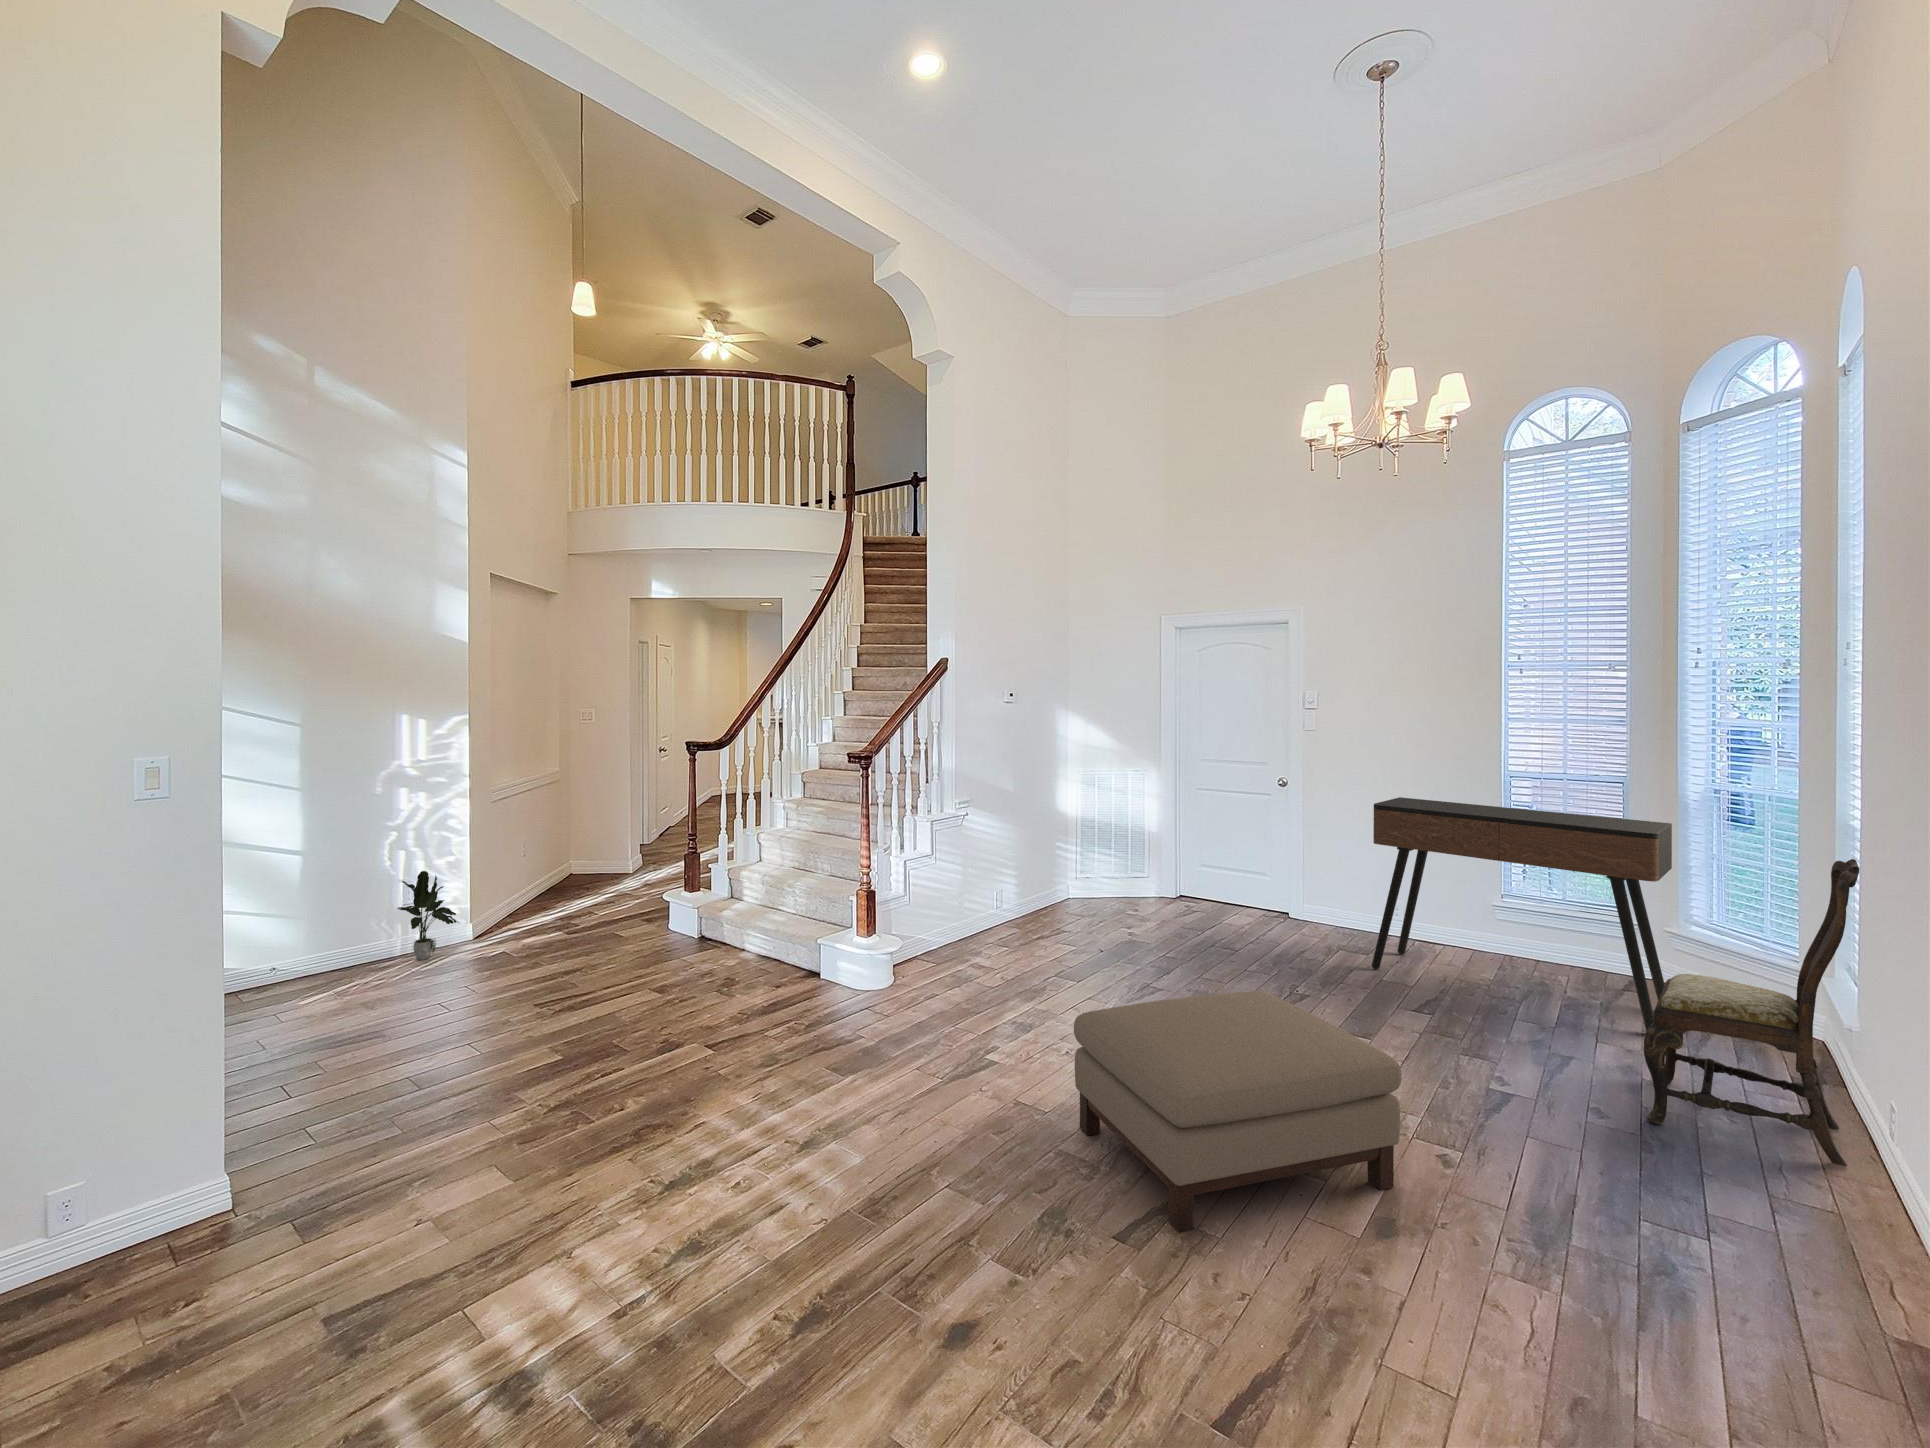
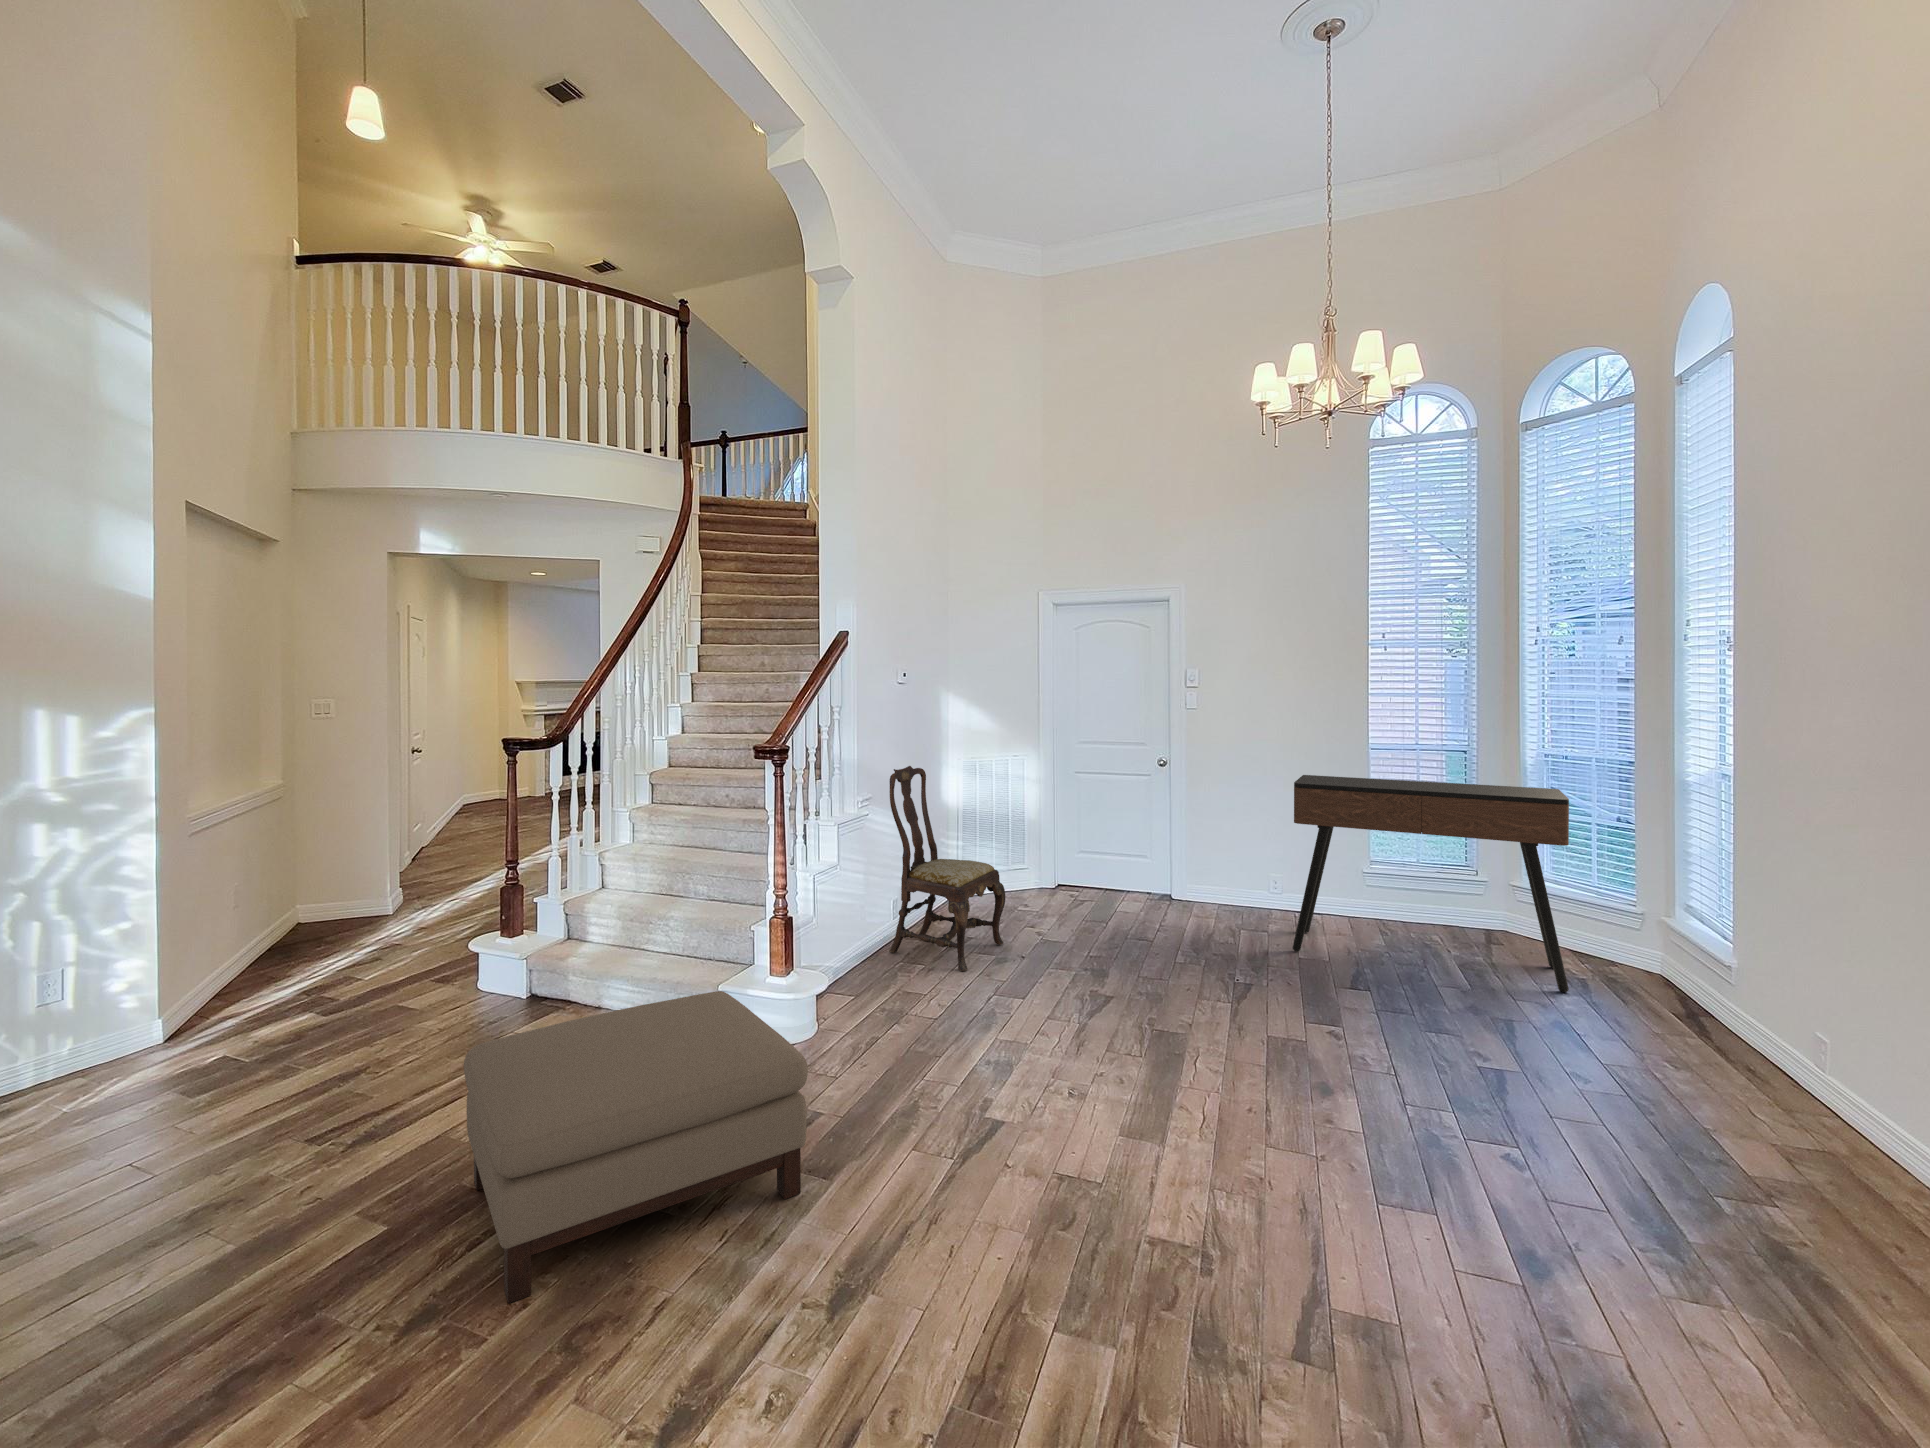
dining chair: present [1644,859,1859,1167] -> present [889,766,1005,971]
potted plant: present [397,871,459,960] -> none [33,948,149,1088]
ottoman: present [1074,991,1402,1232] -> present [464,991,808,1303]

